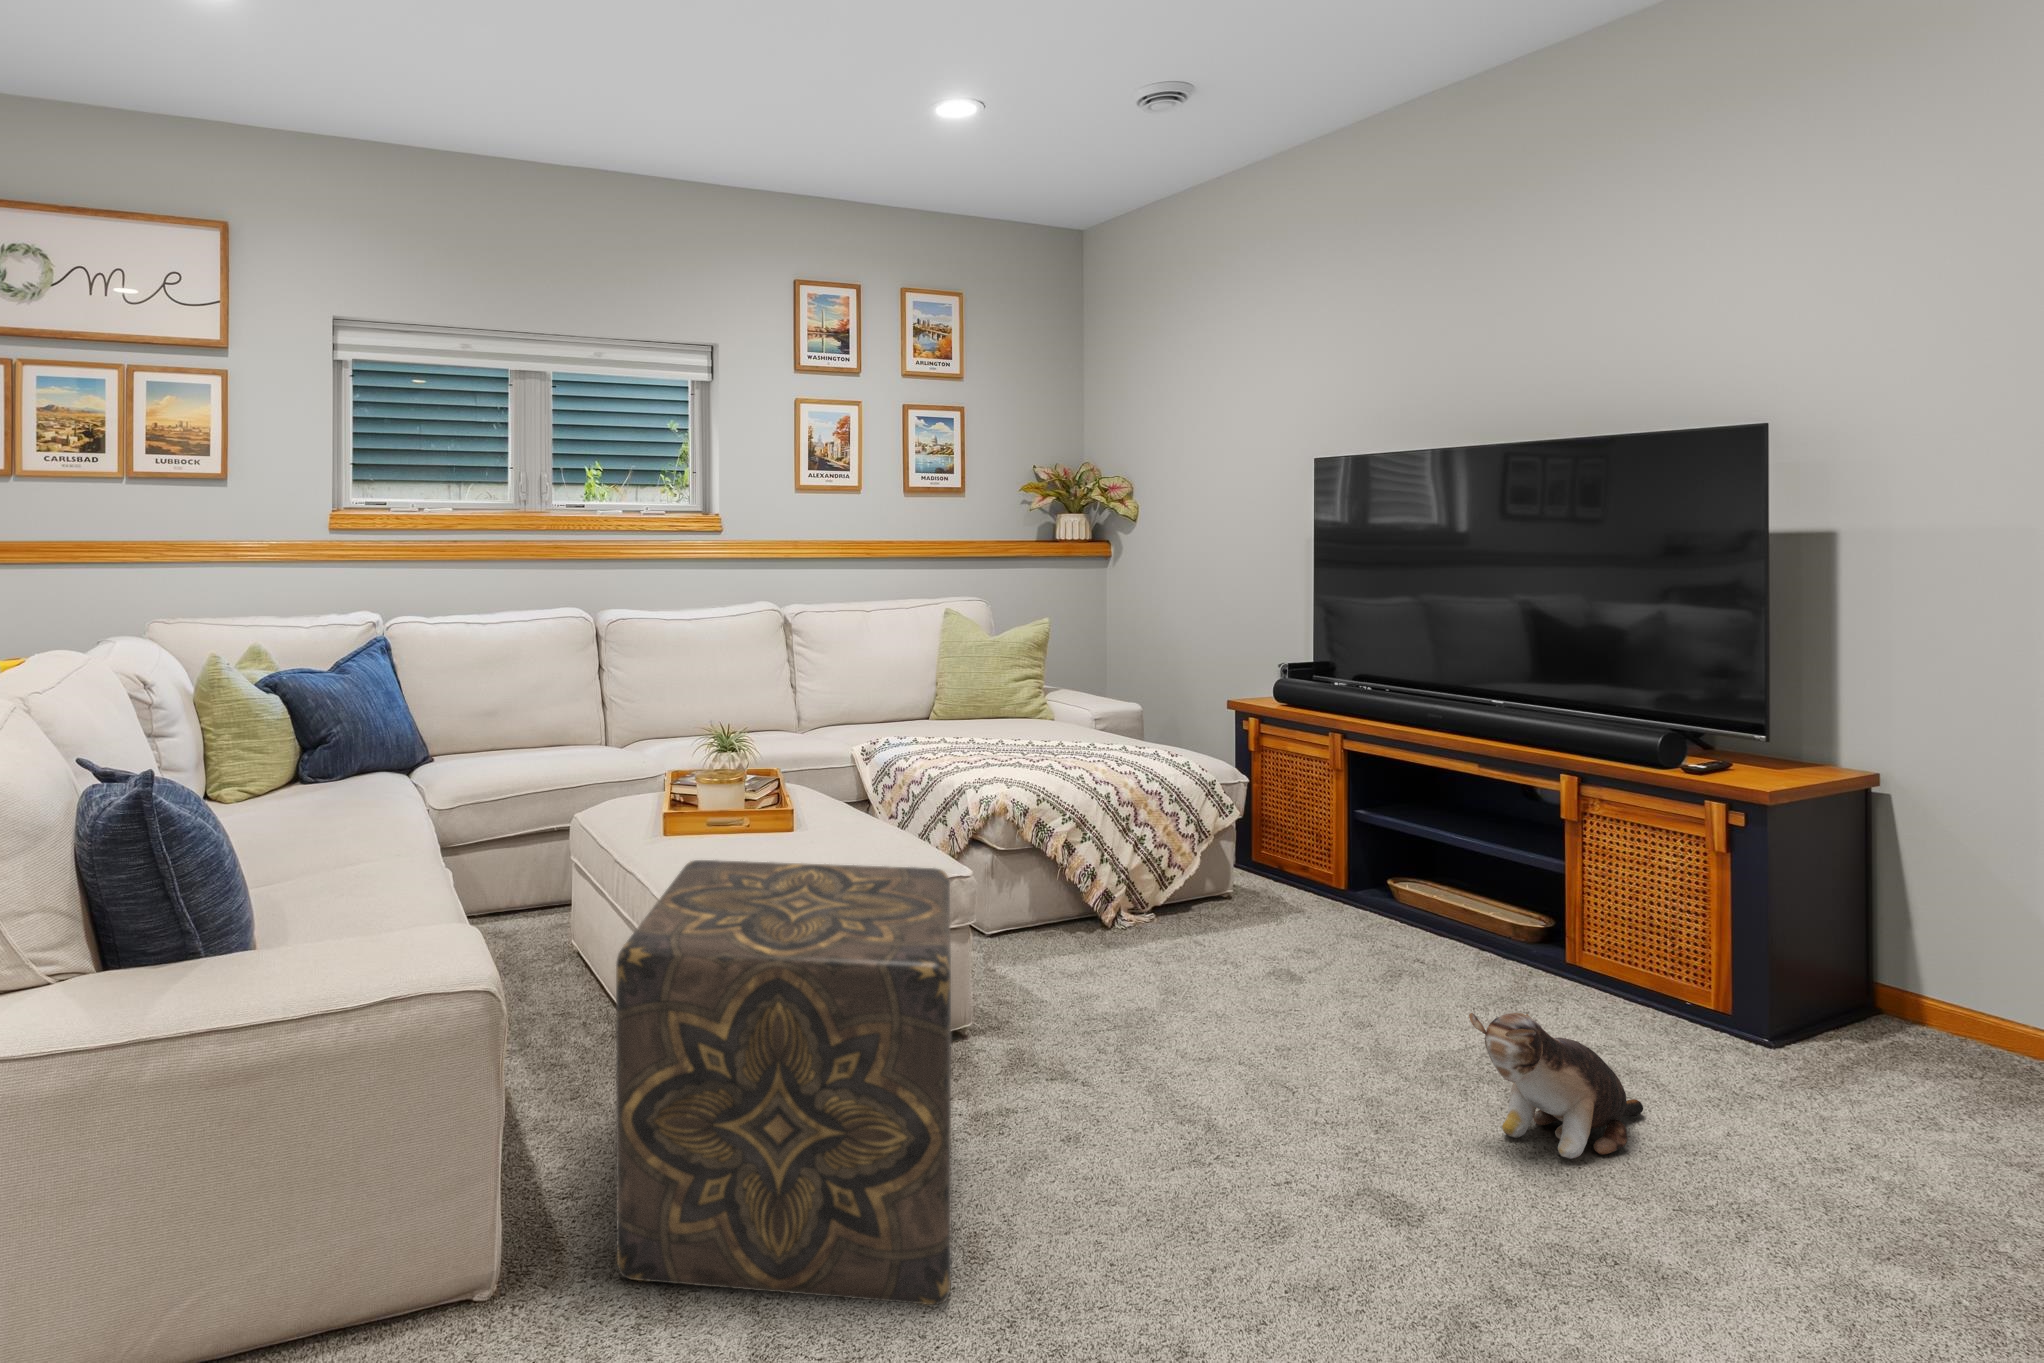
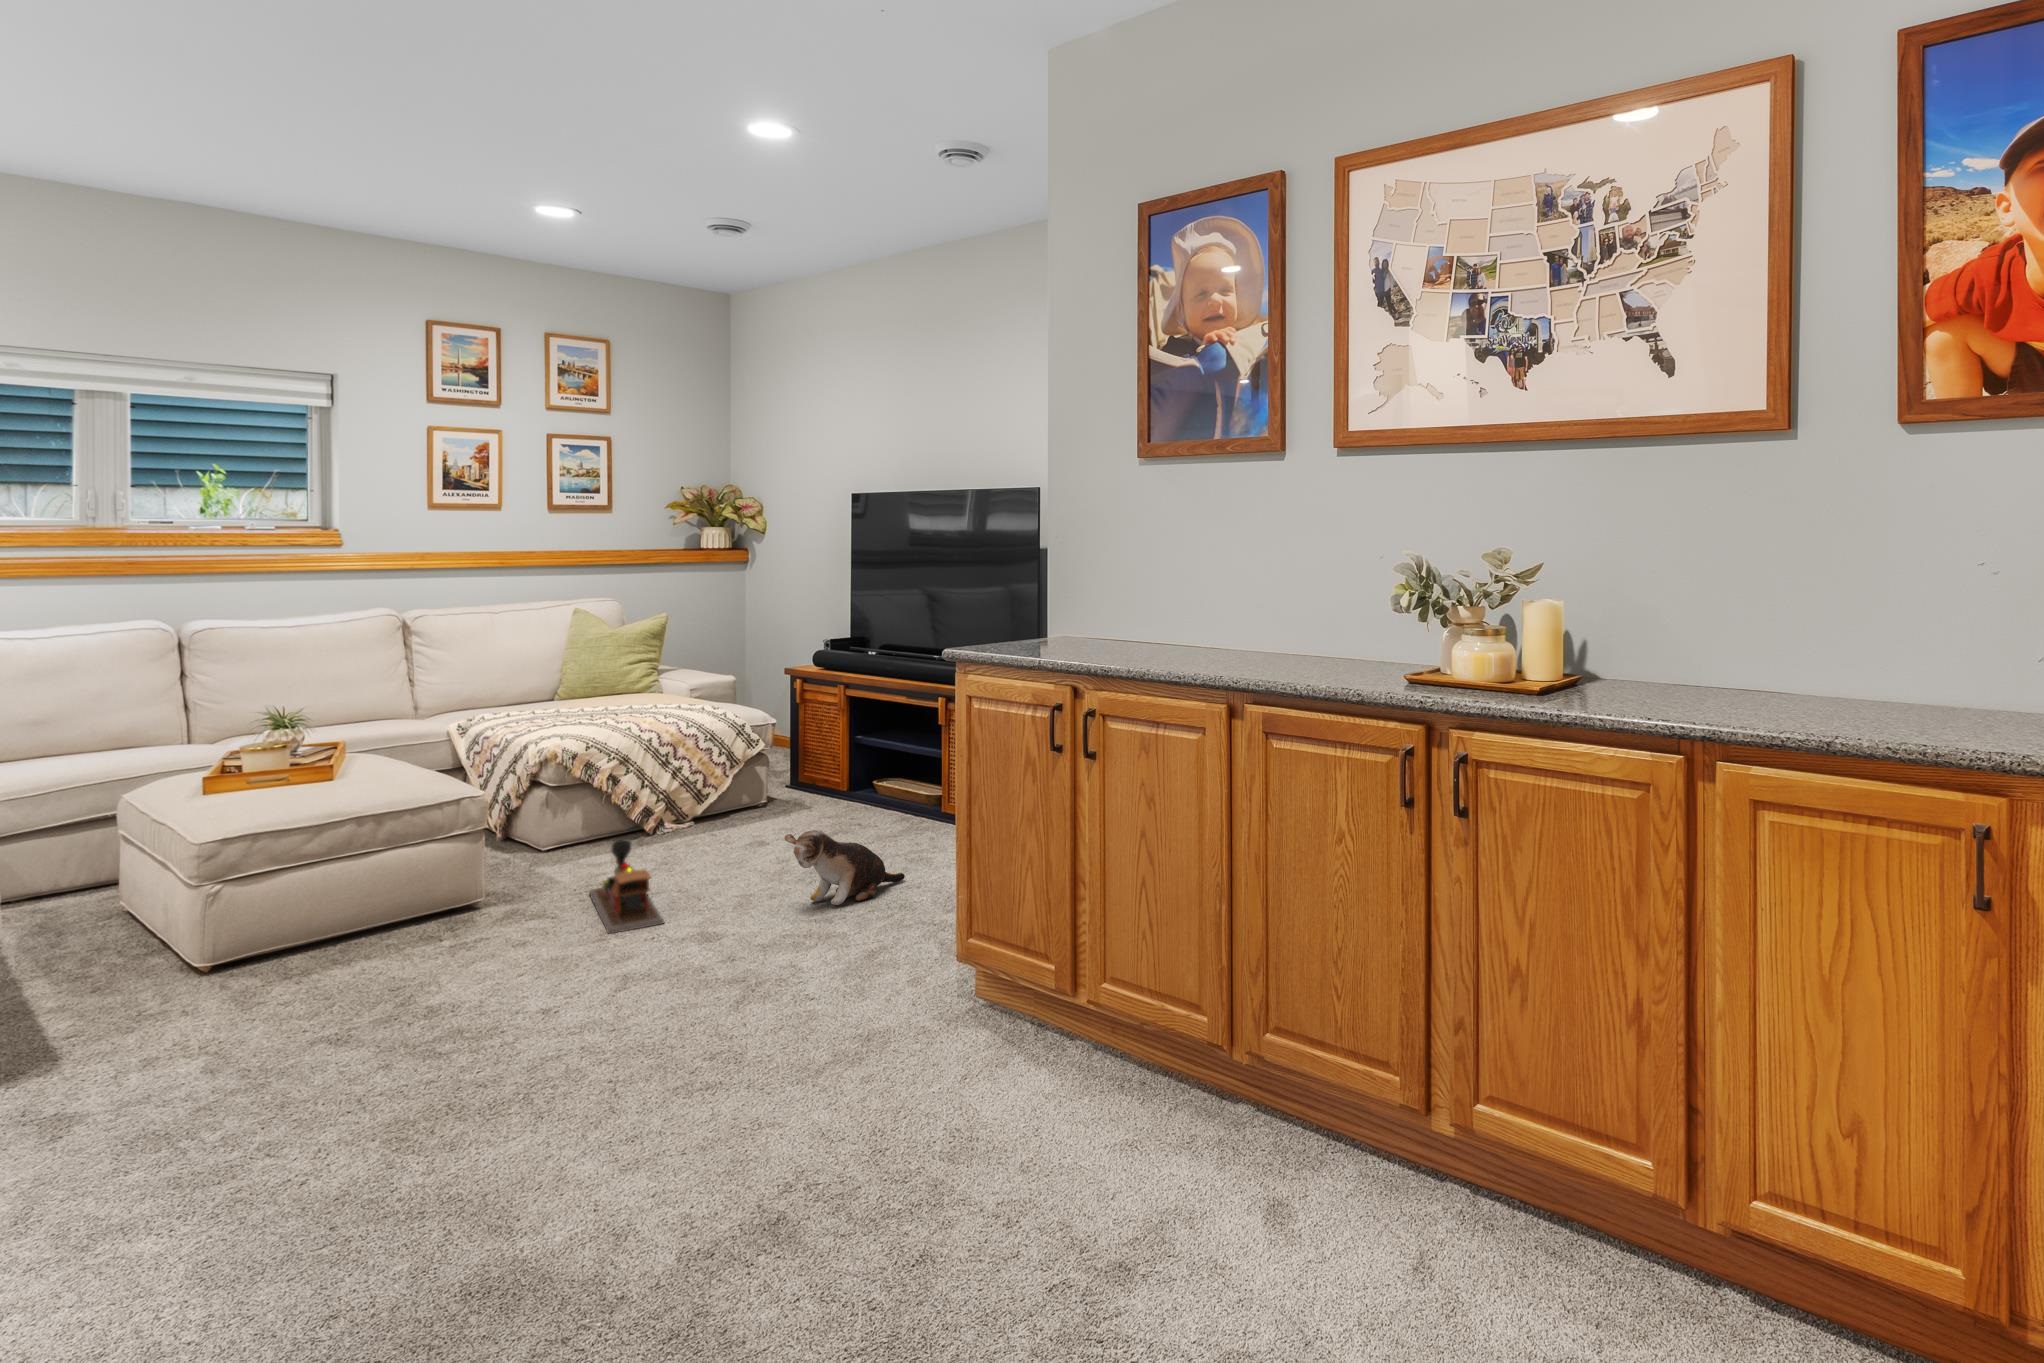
ottoman: present [616,860,952,1305] -> none [95,786,422,1068]
toy train: none [1101,966,1271,1139] -> present [589,840,664,934]

